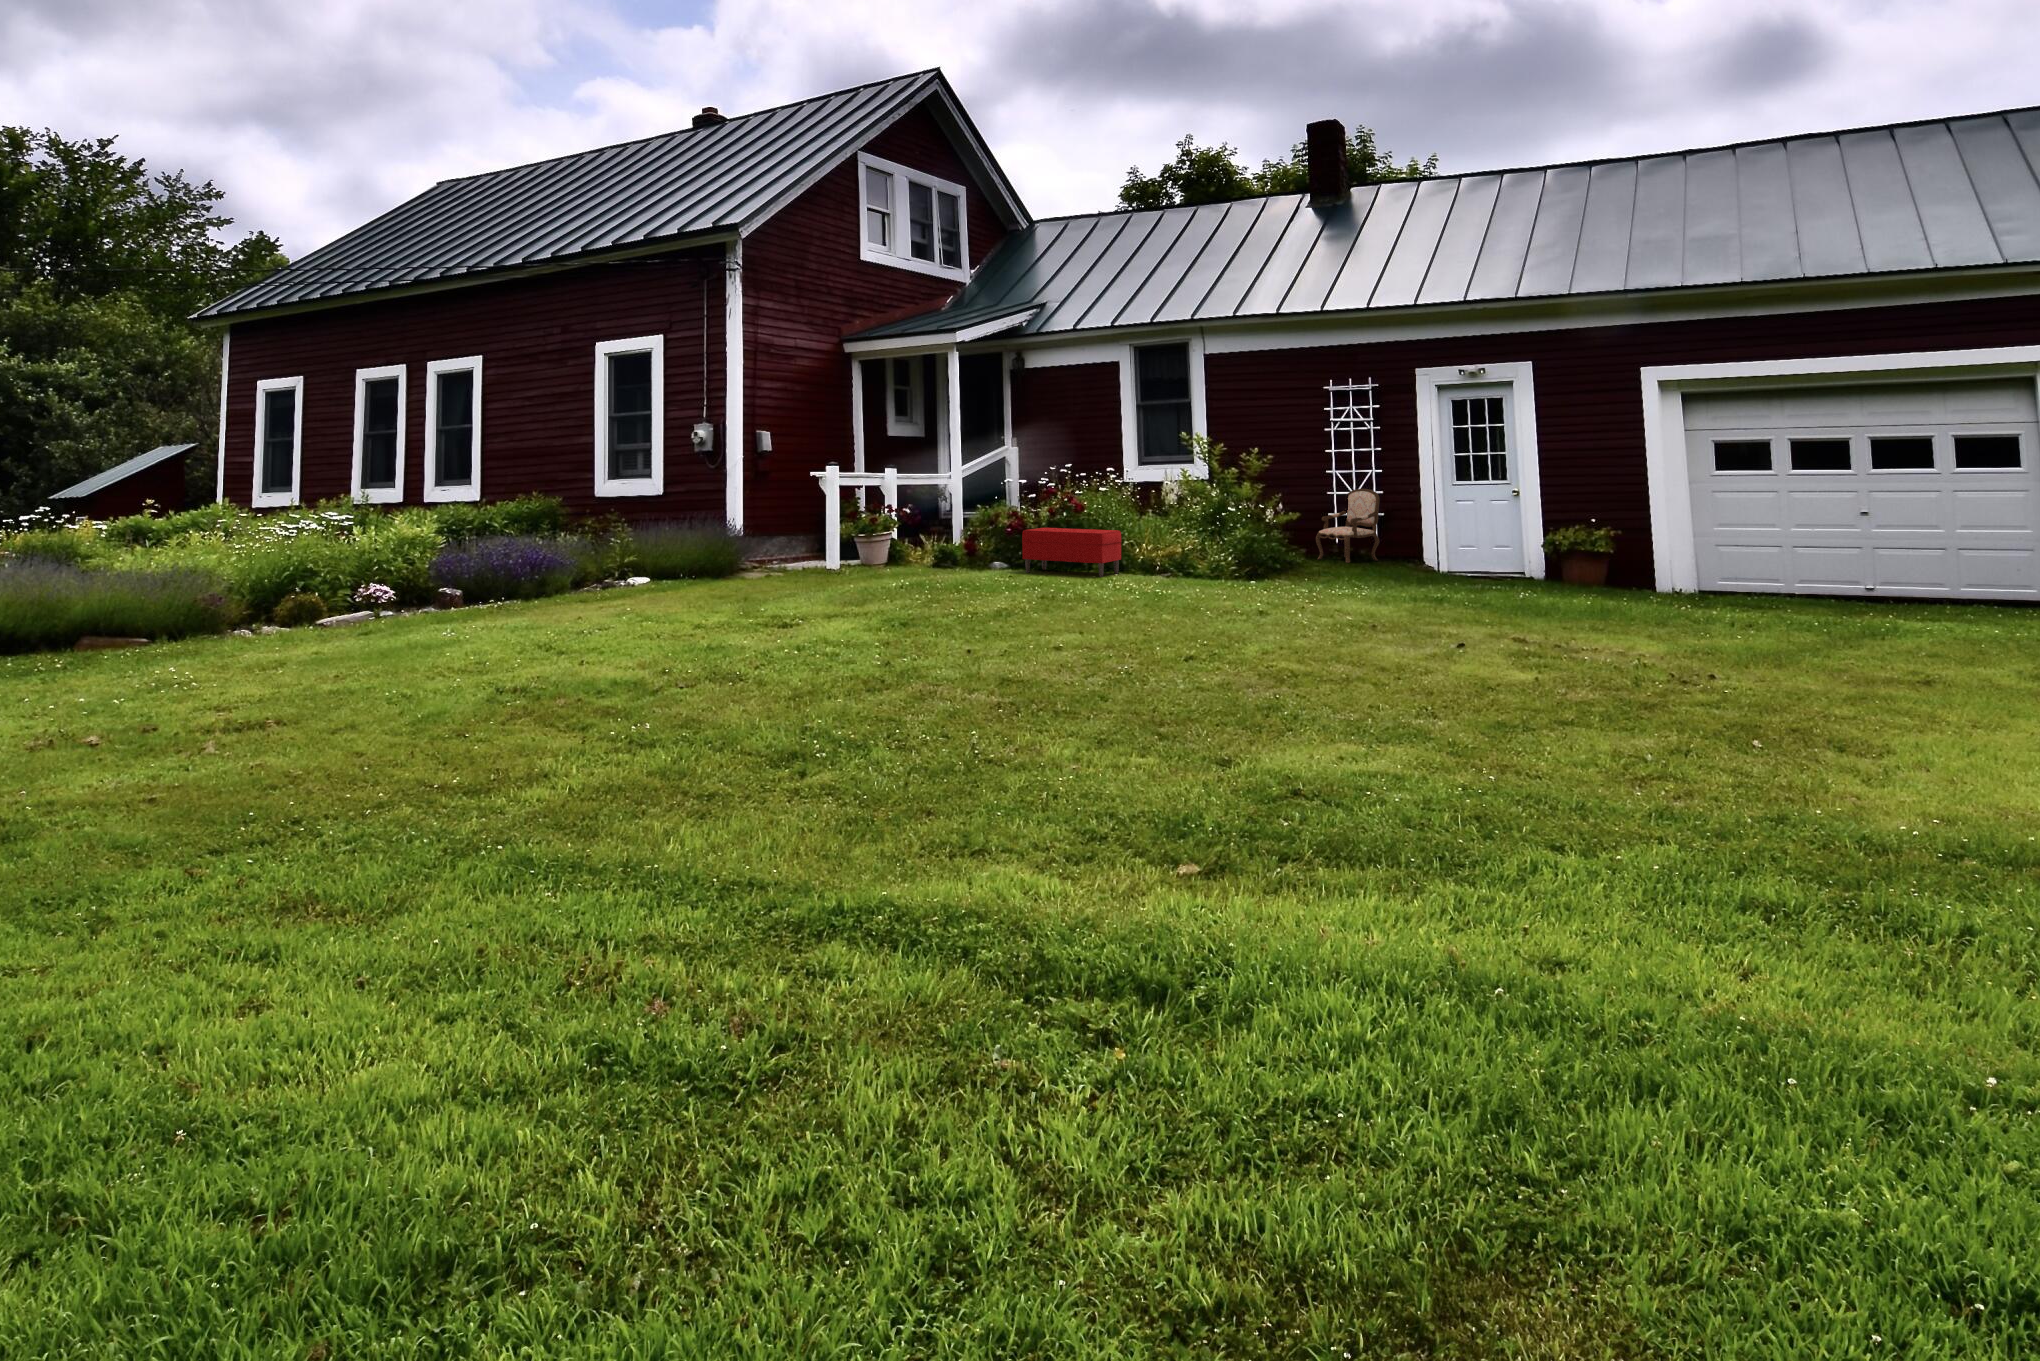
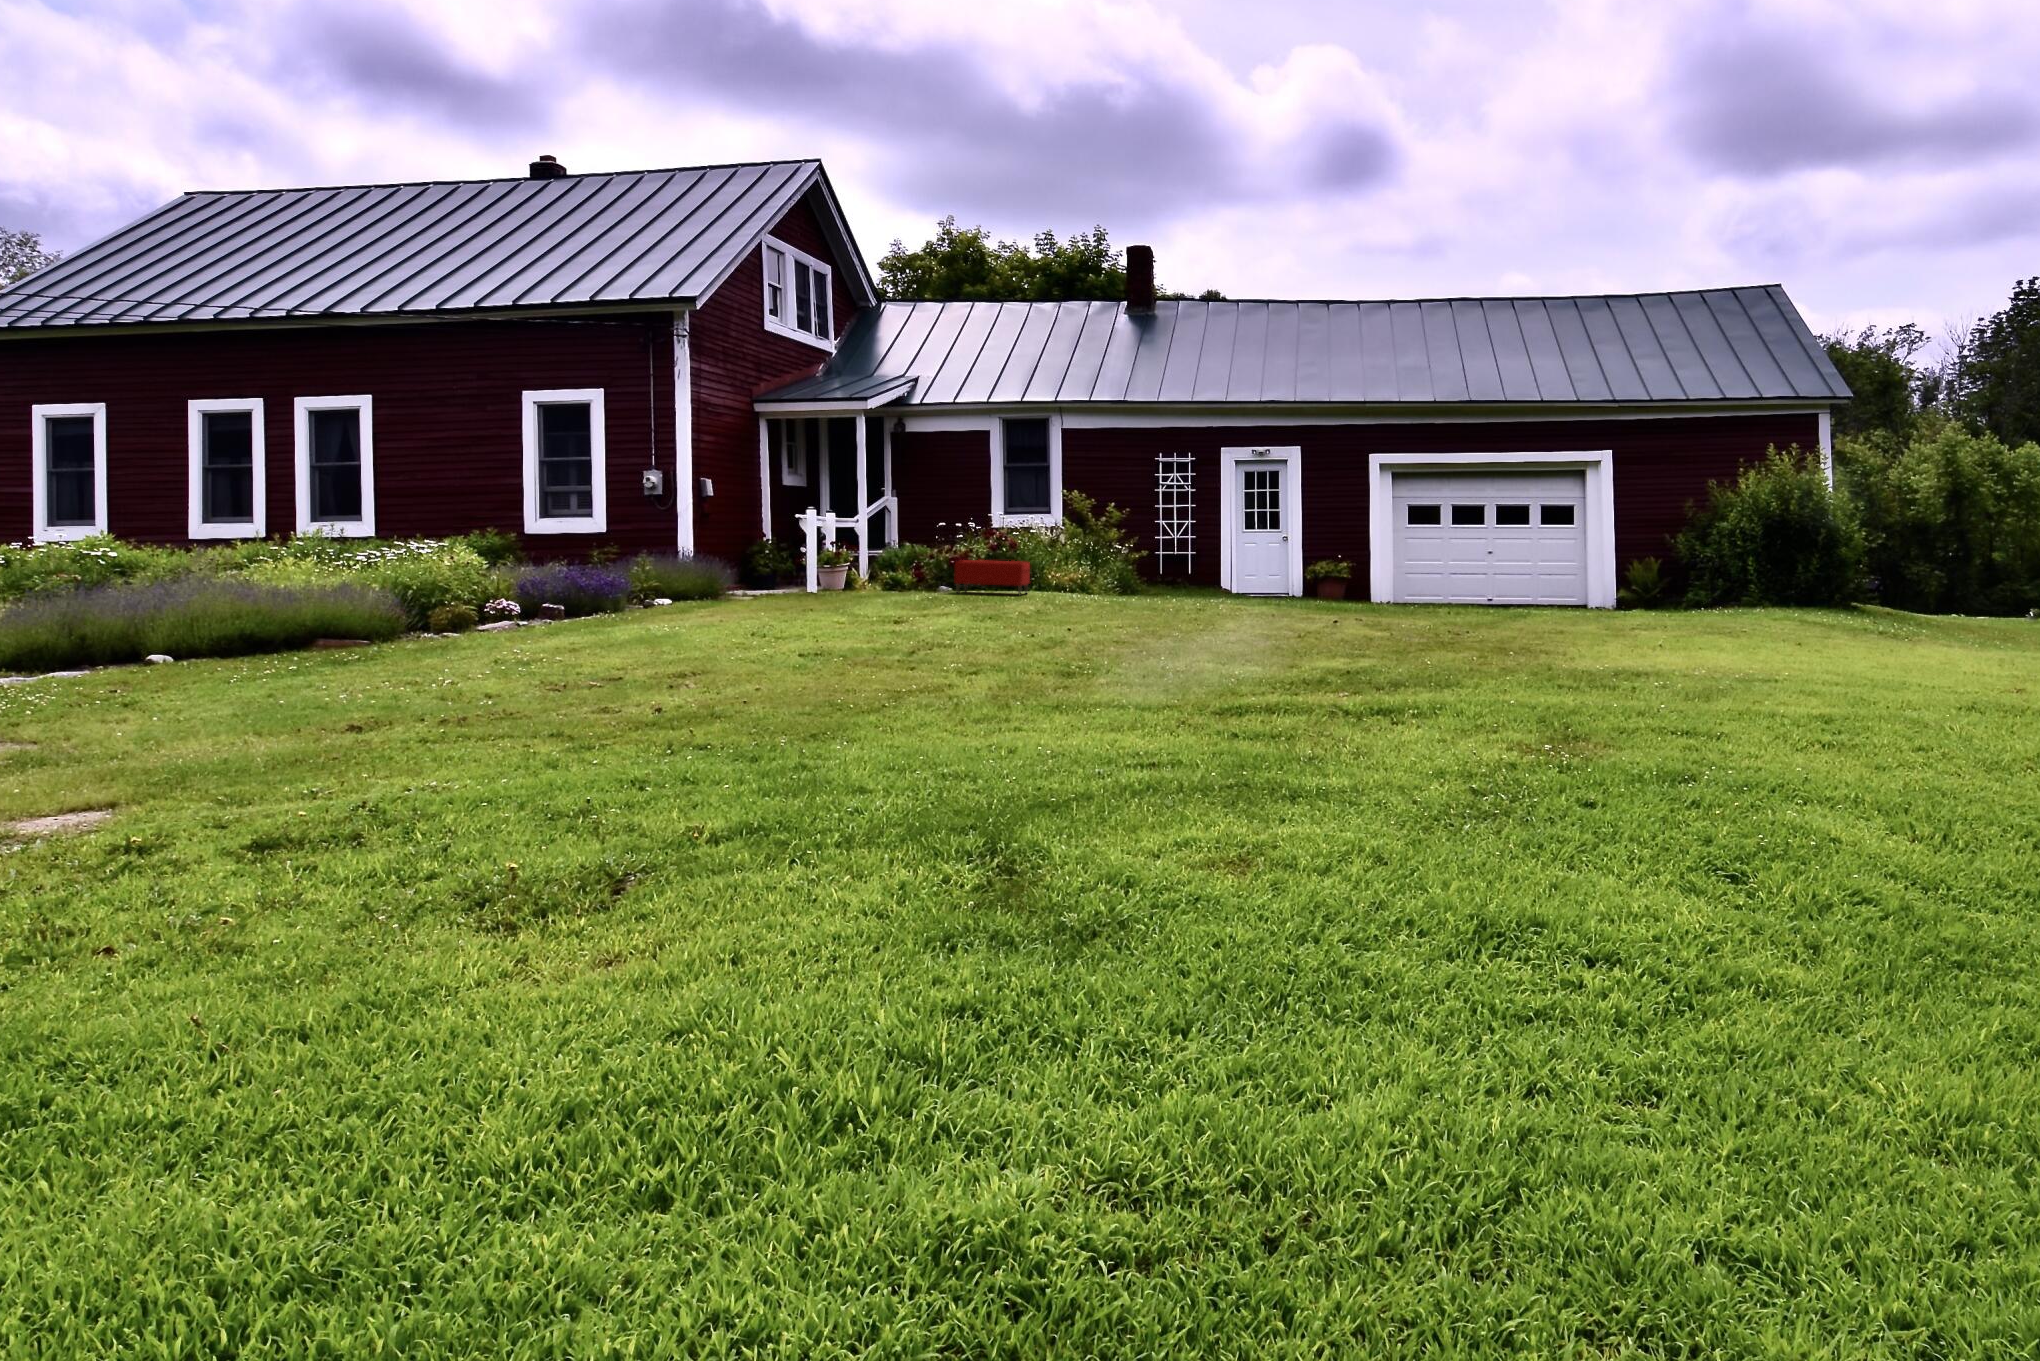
armchair: present [1316,489,1380,563] -> none [1149,534,1194,587]

